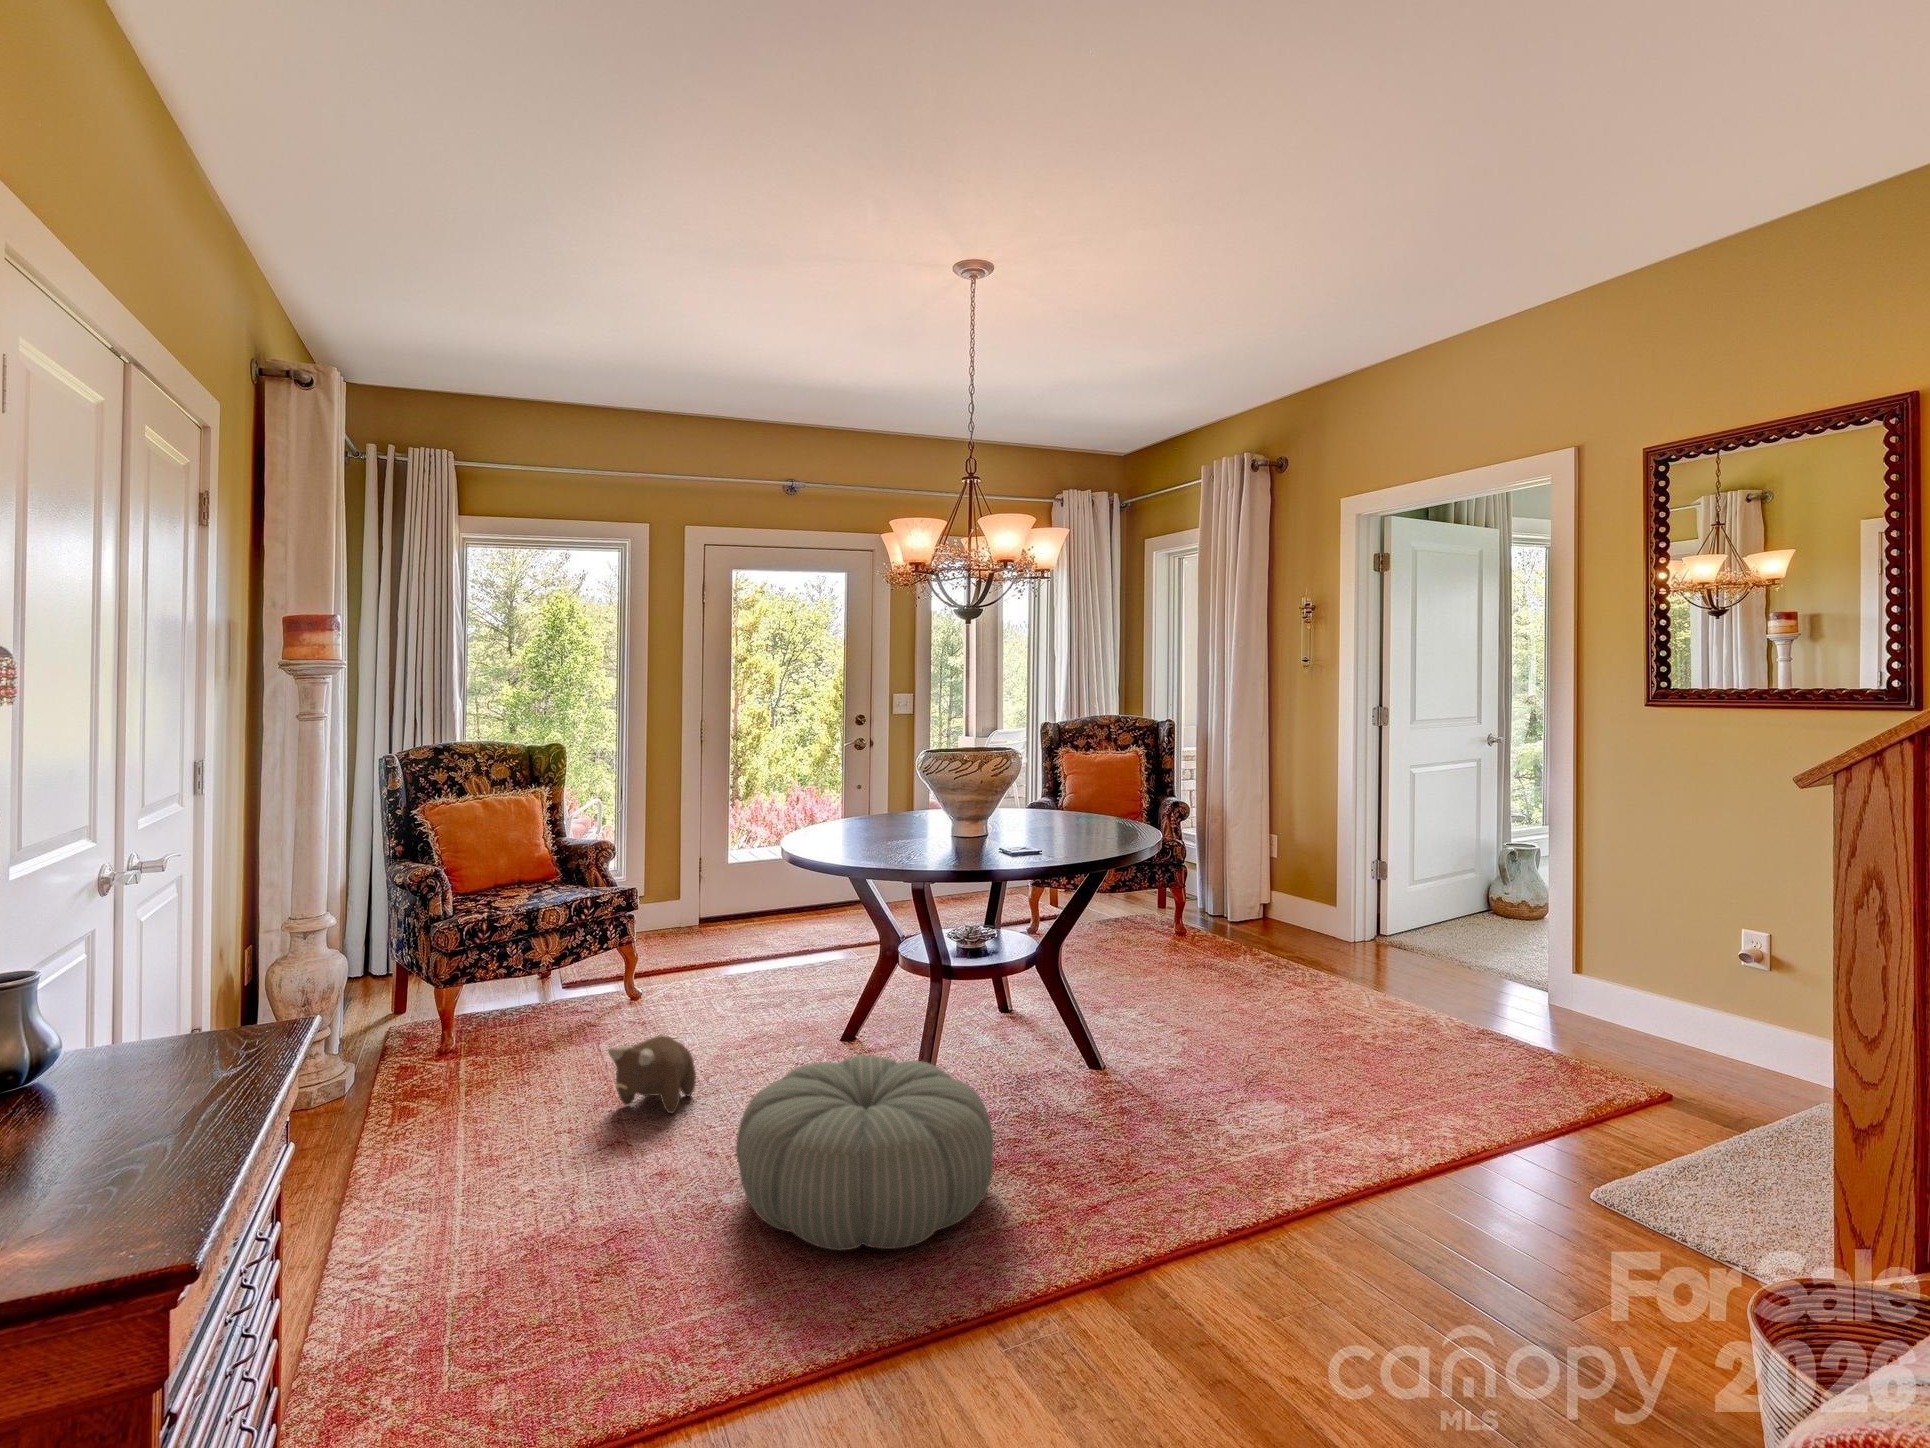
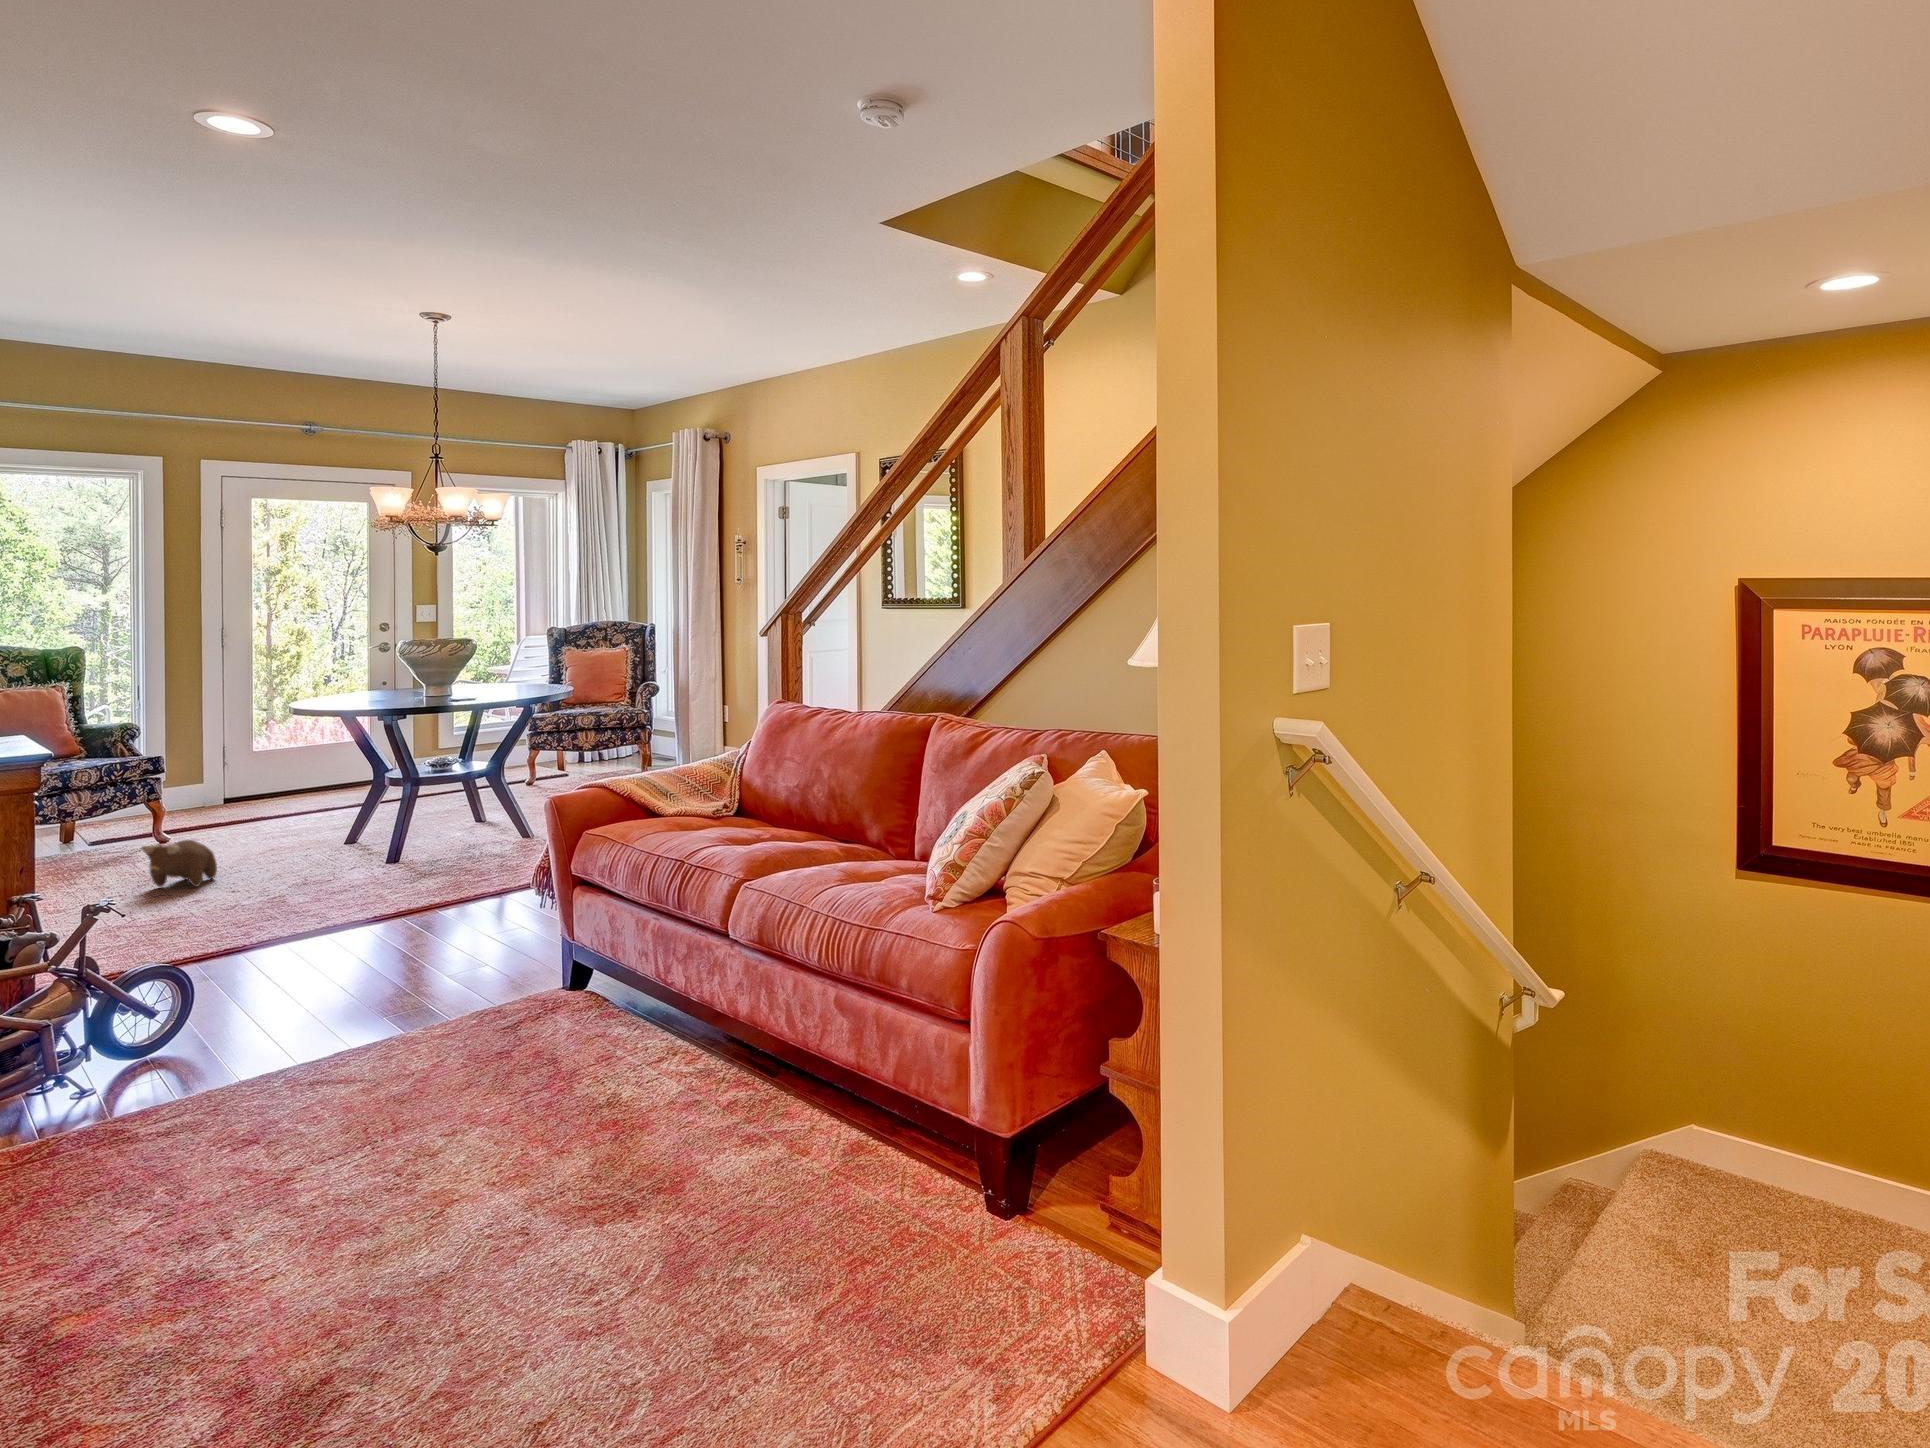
pouf: present [736,1055,993,1250] -> none [240,827,418,916]

